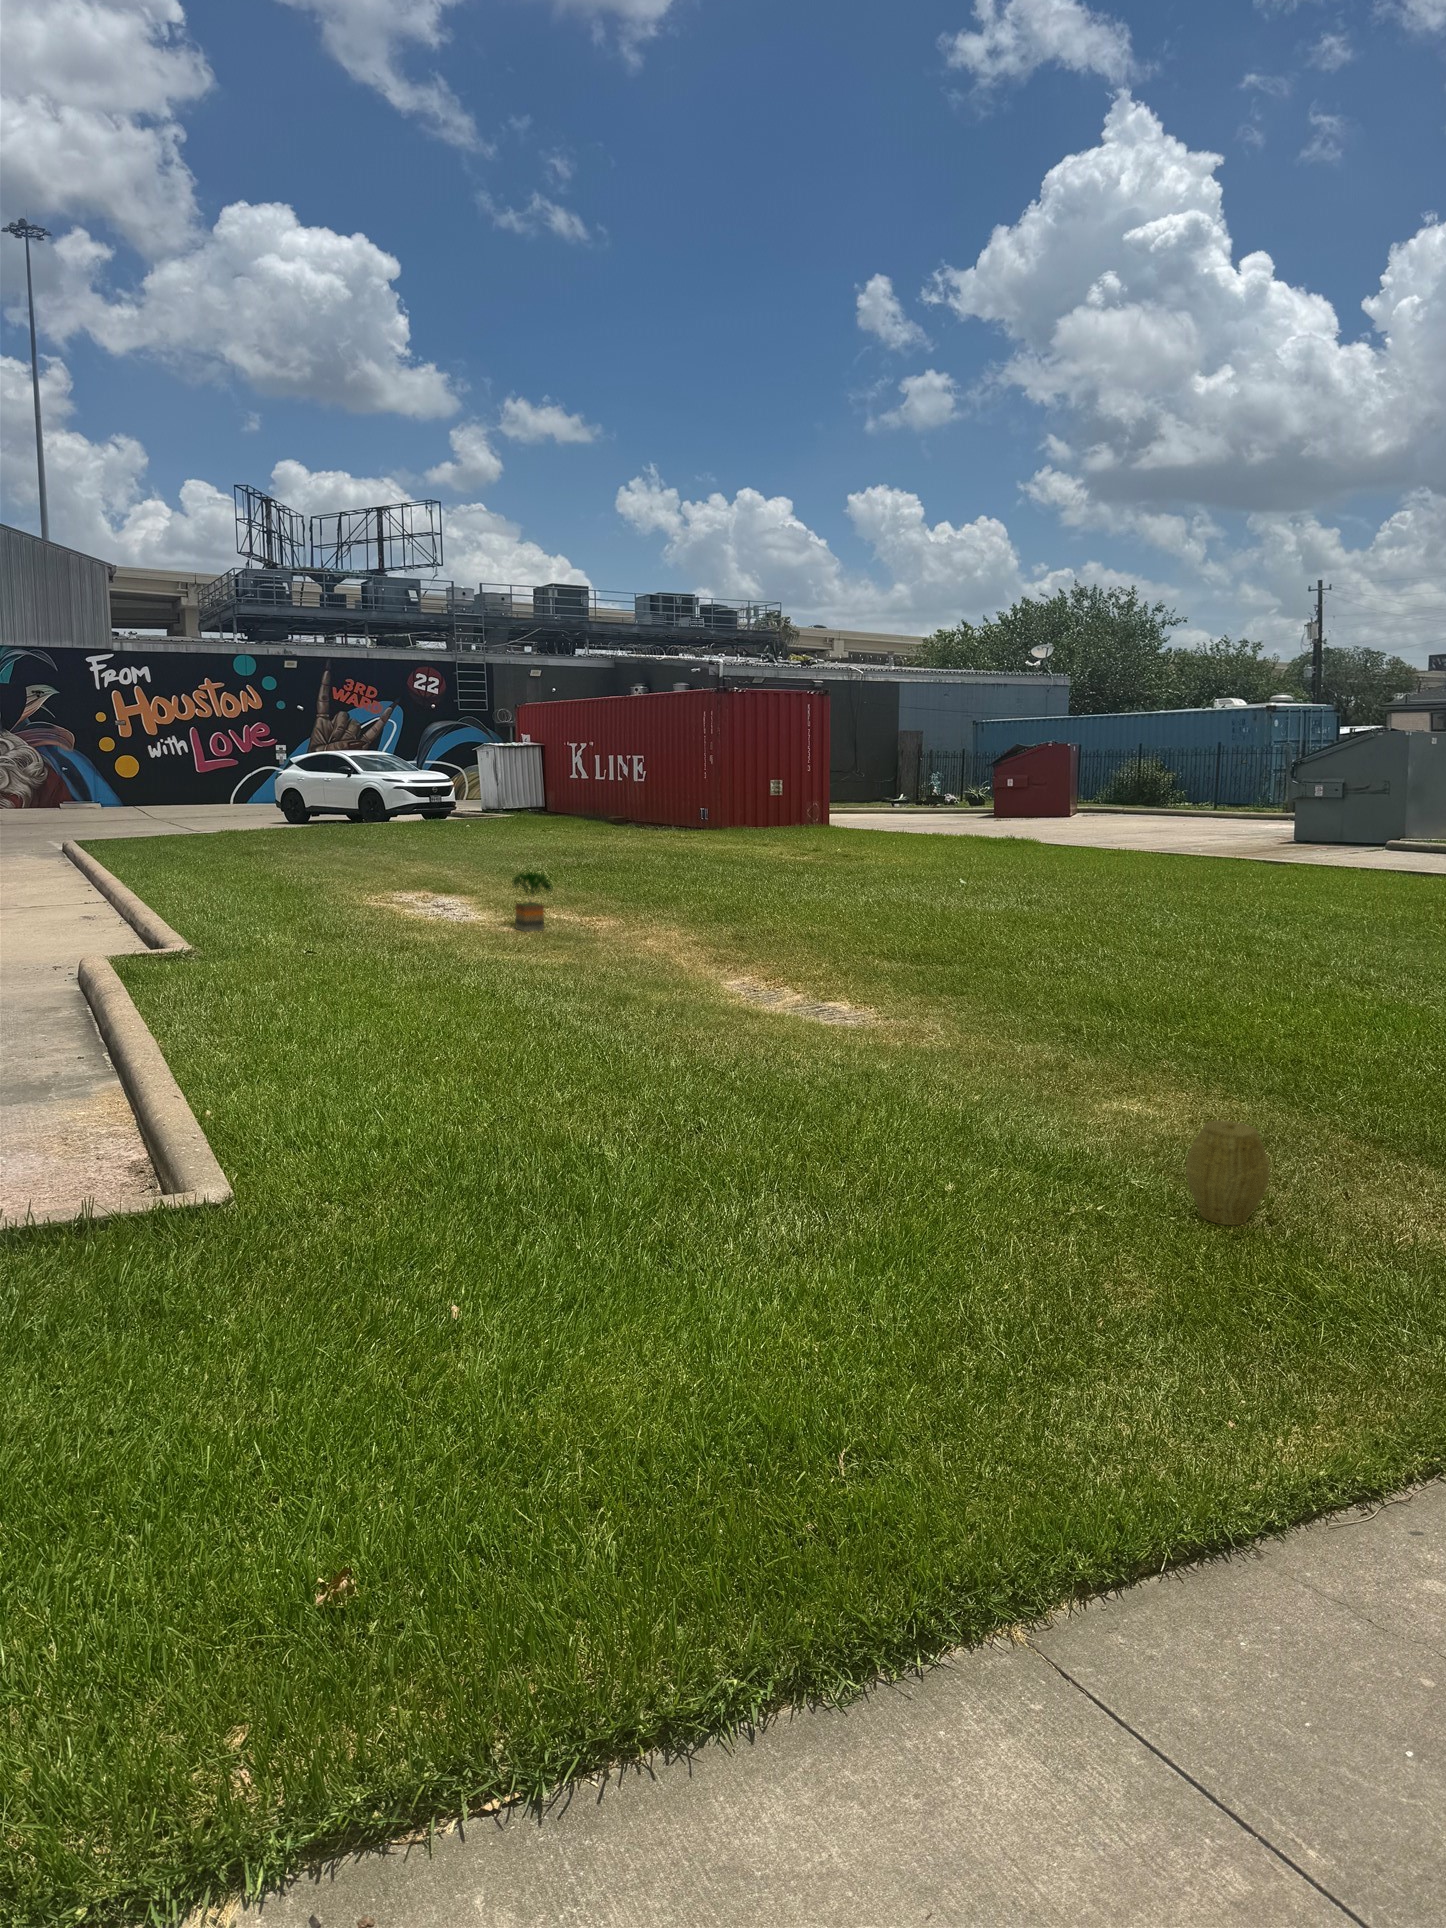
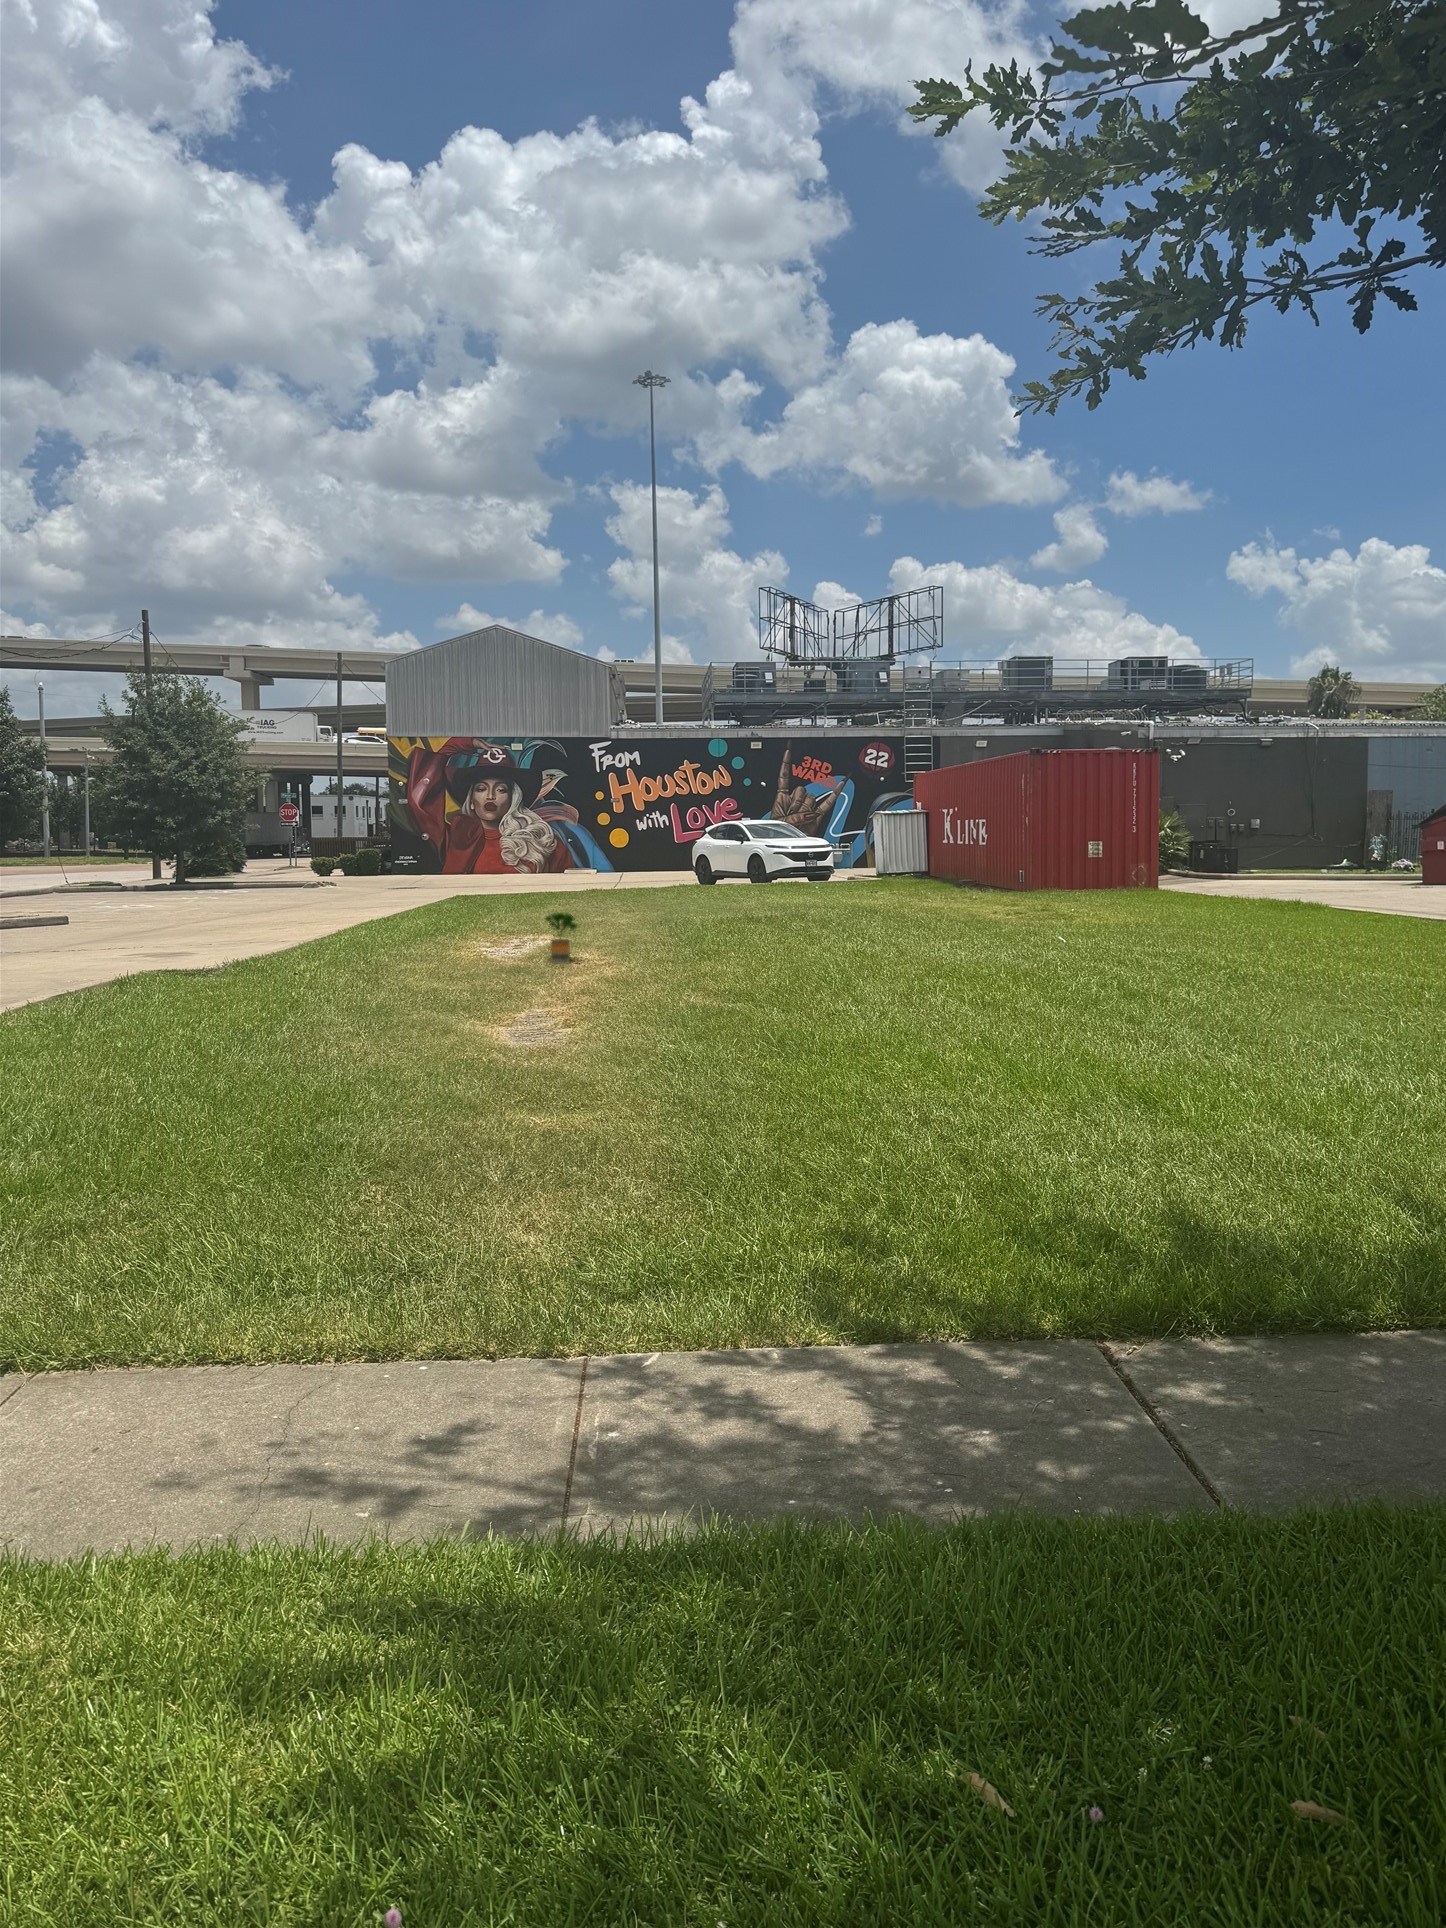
woven basket: present [1186,1120,1270,1225] -> none [318,1095,390,1184]

